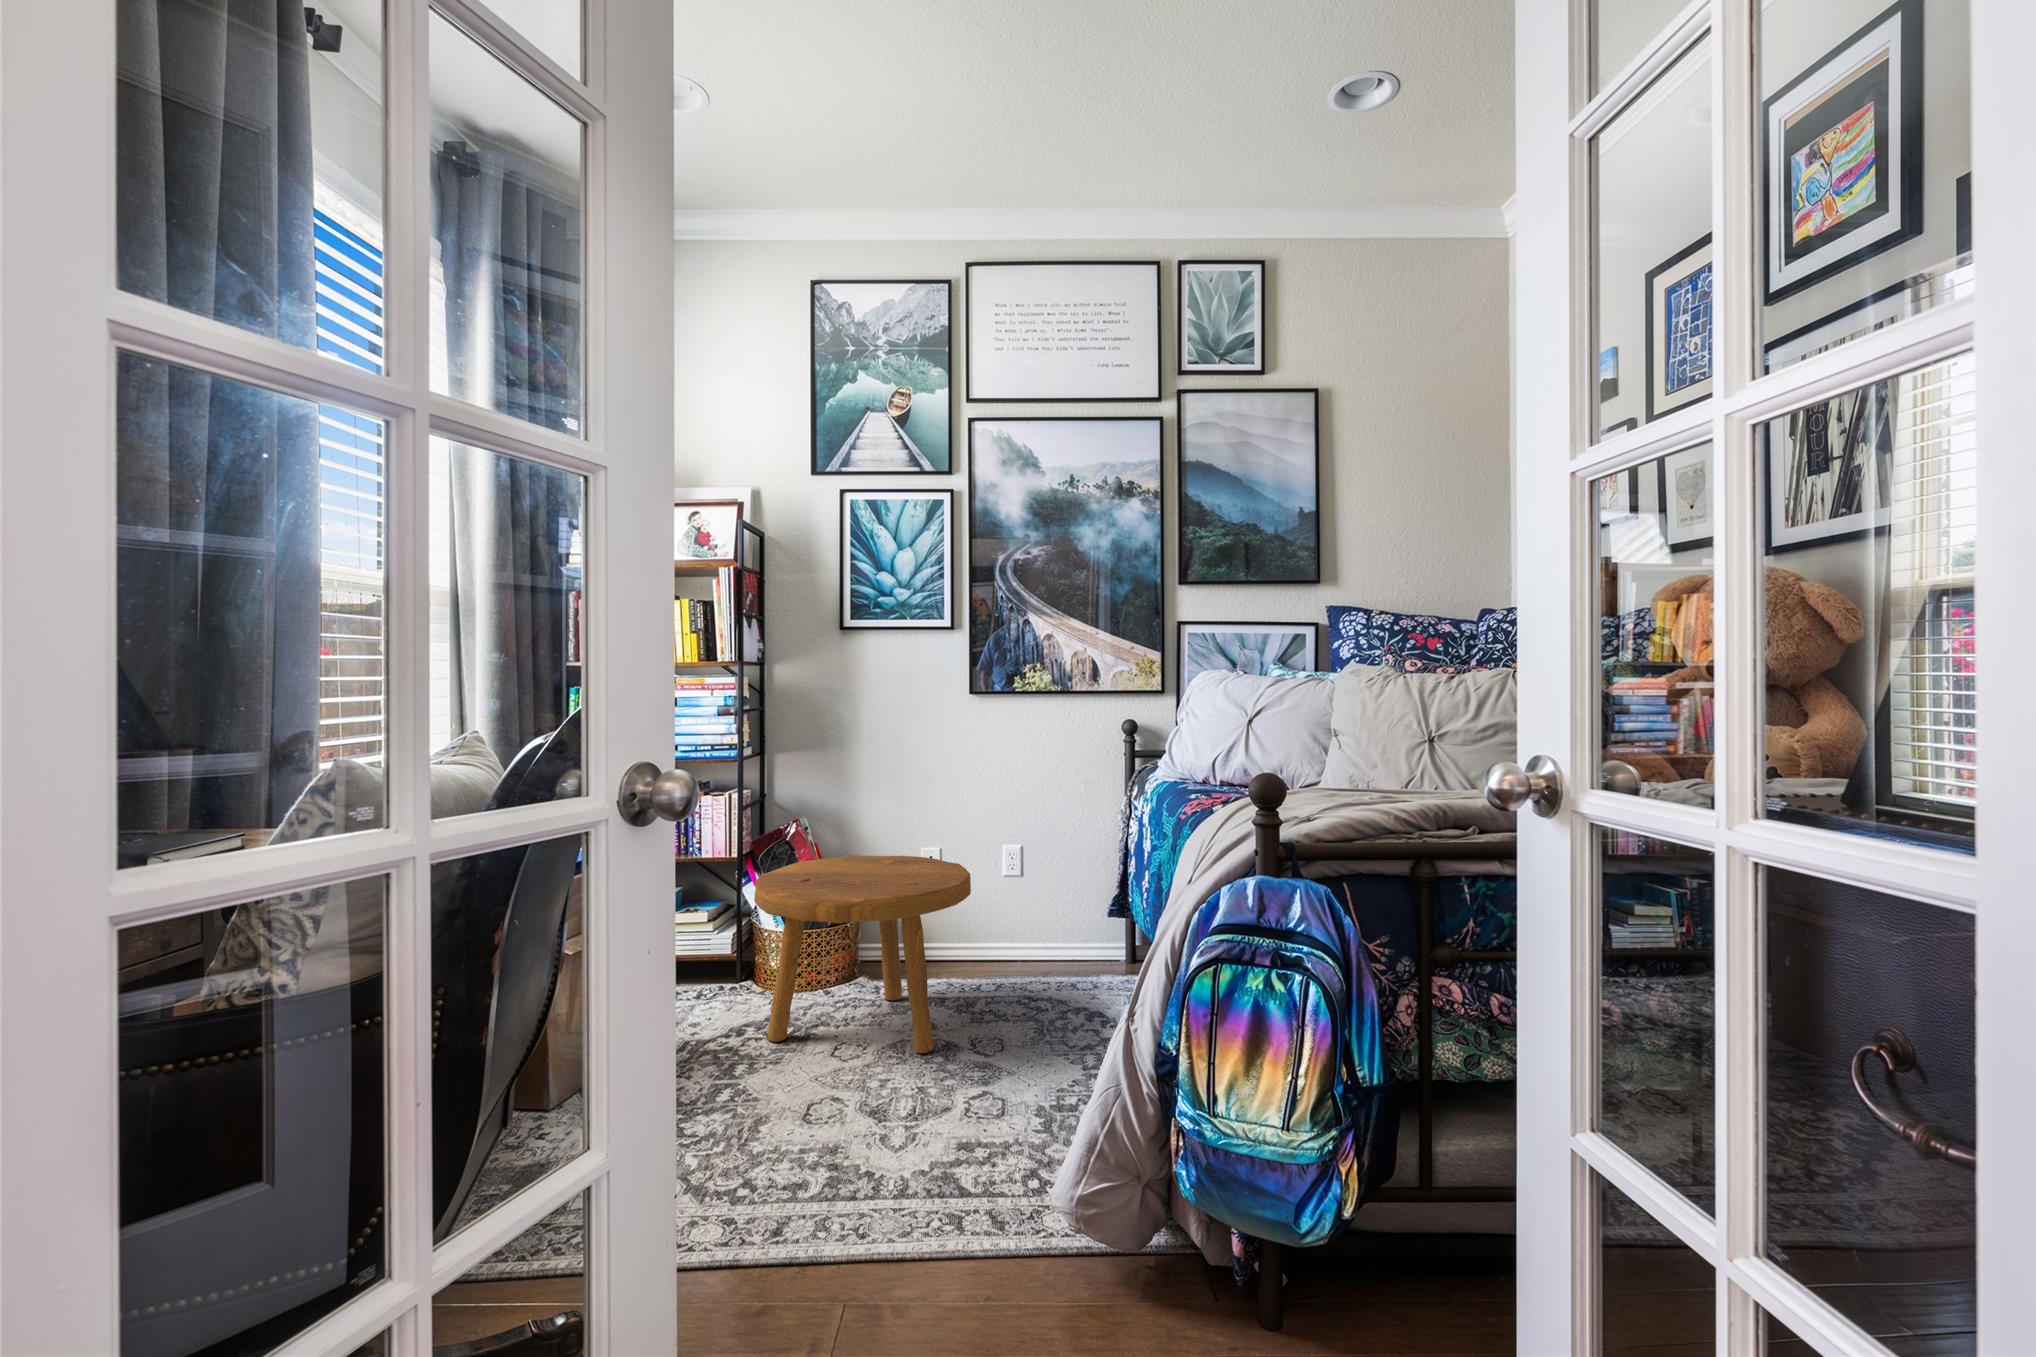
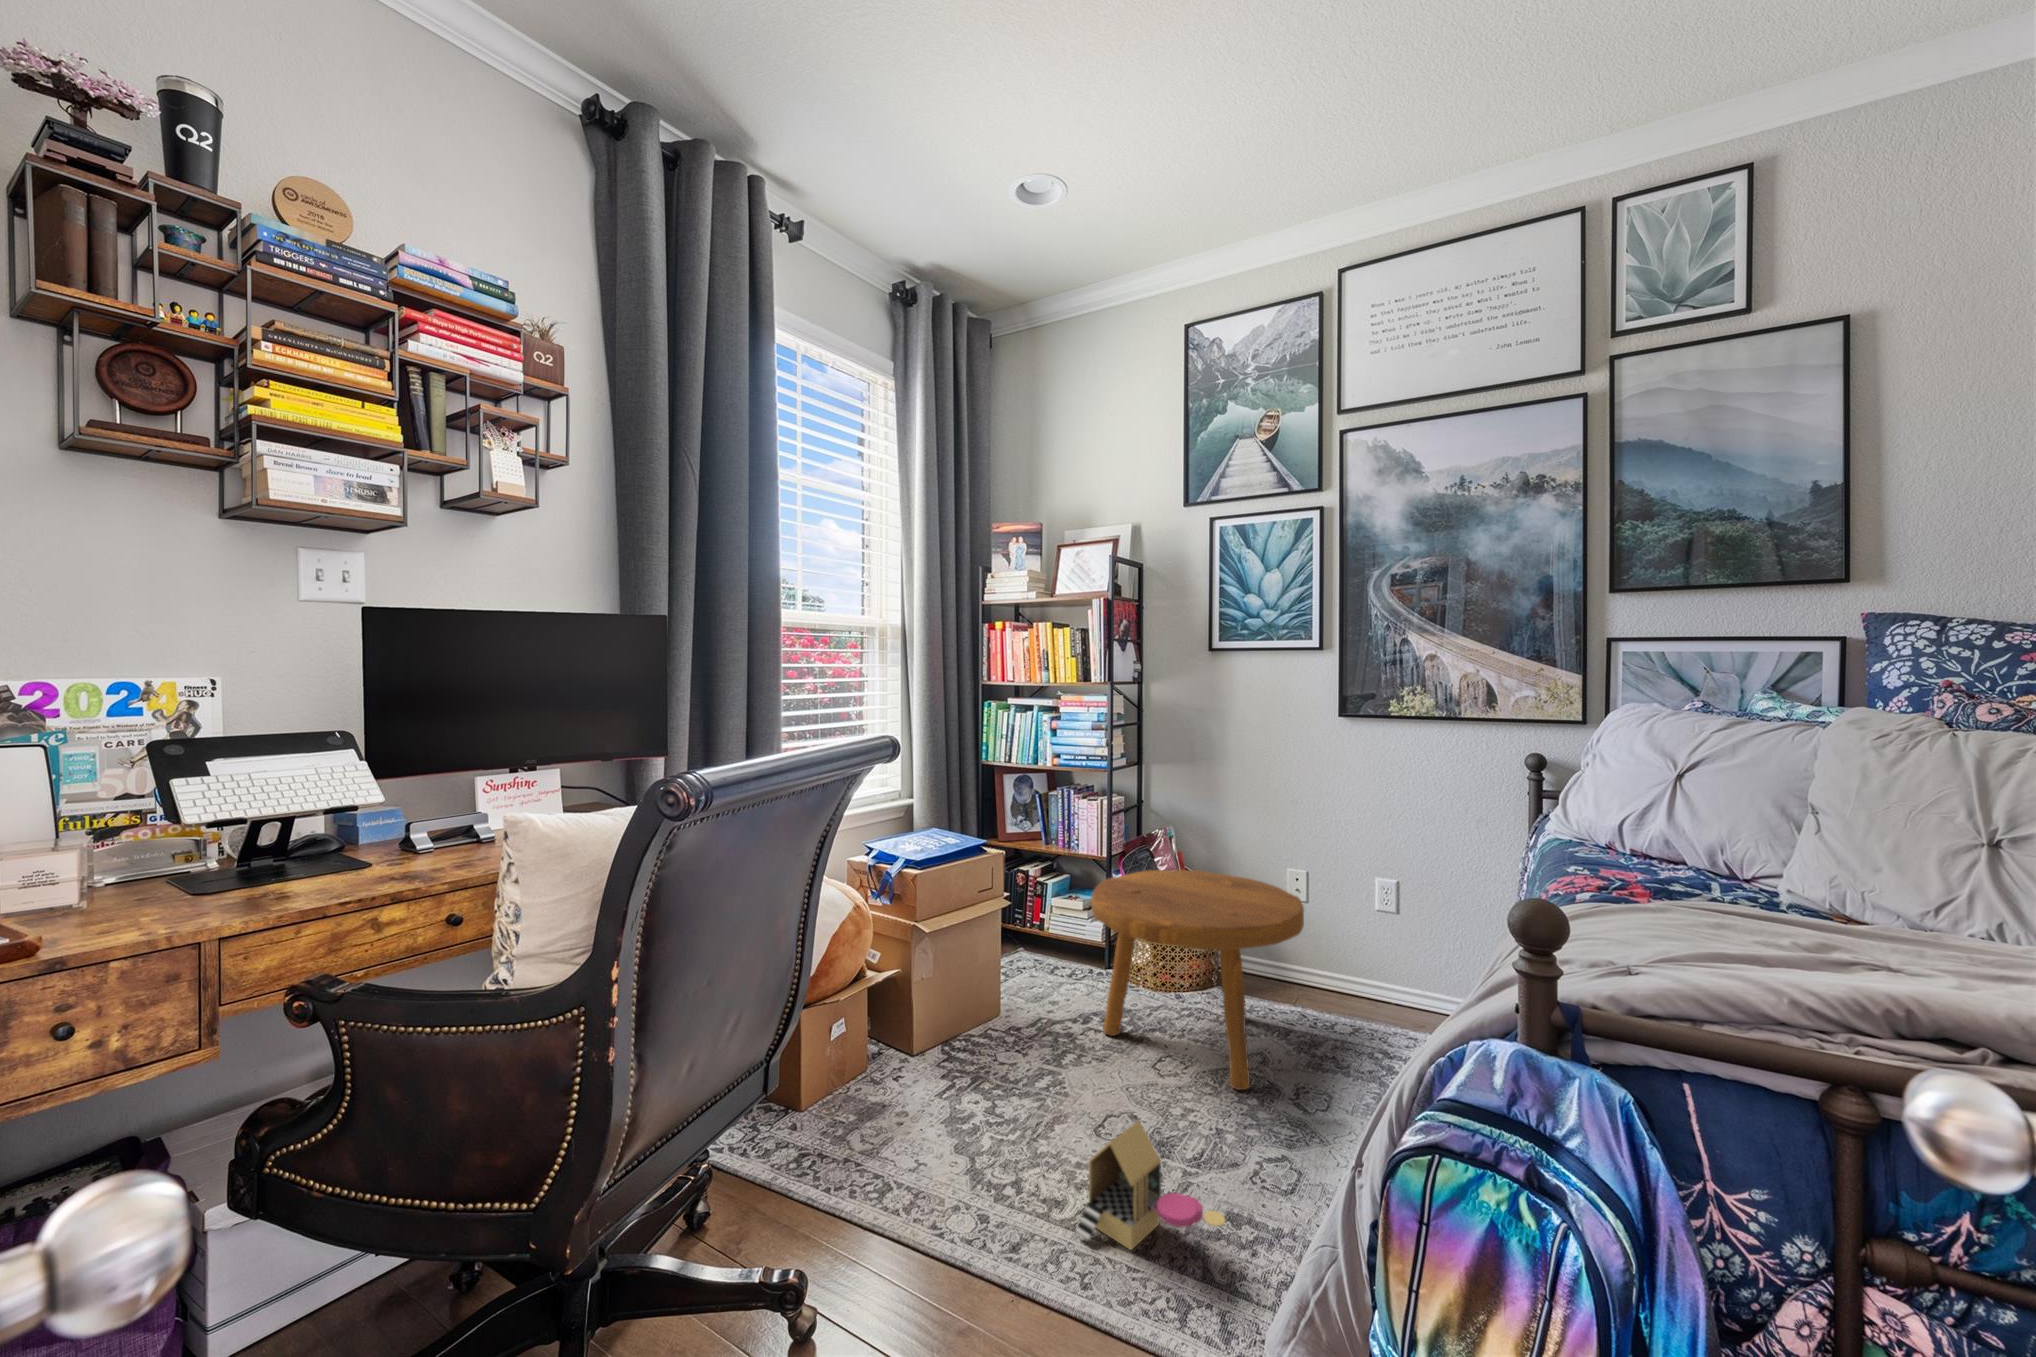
toy house: none [831,1079,975,1204] -> present [1075,1121,1225,1250]

